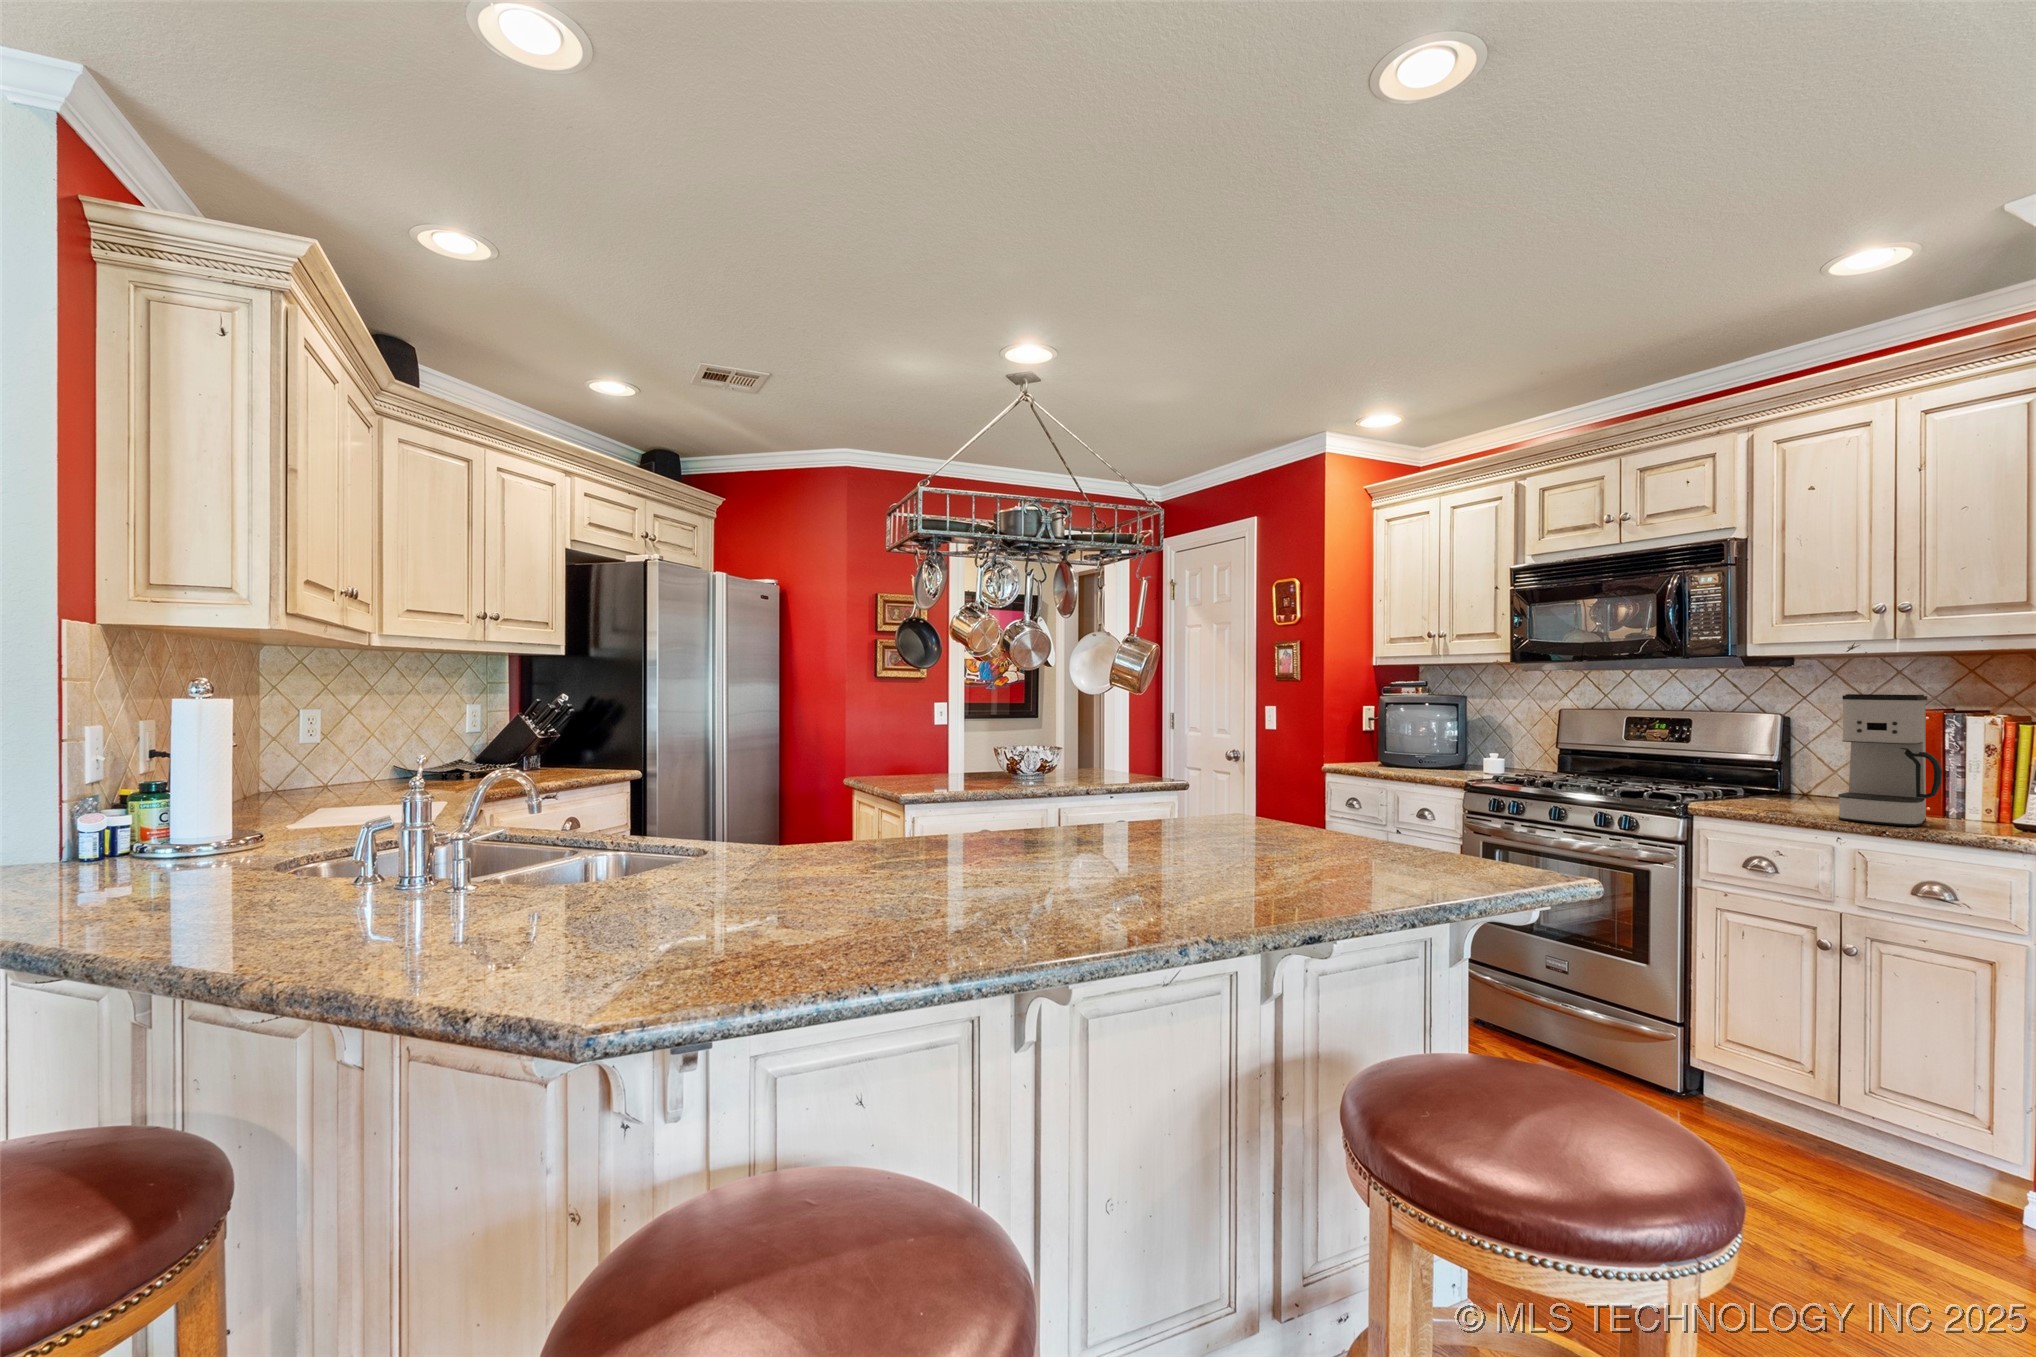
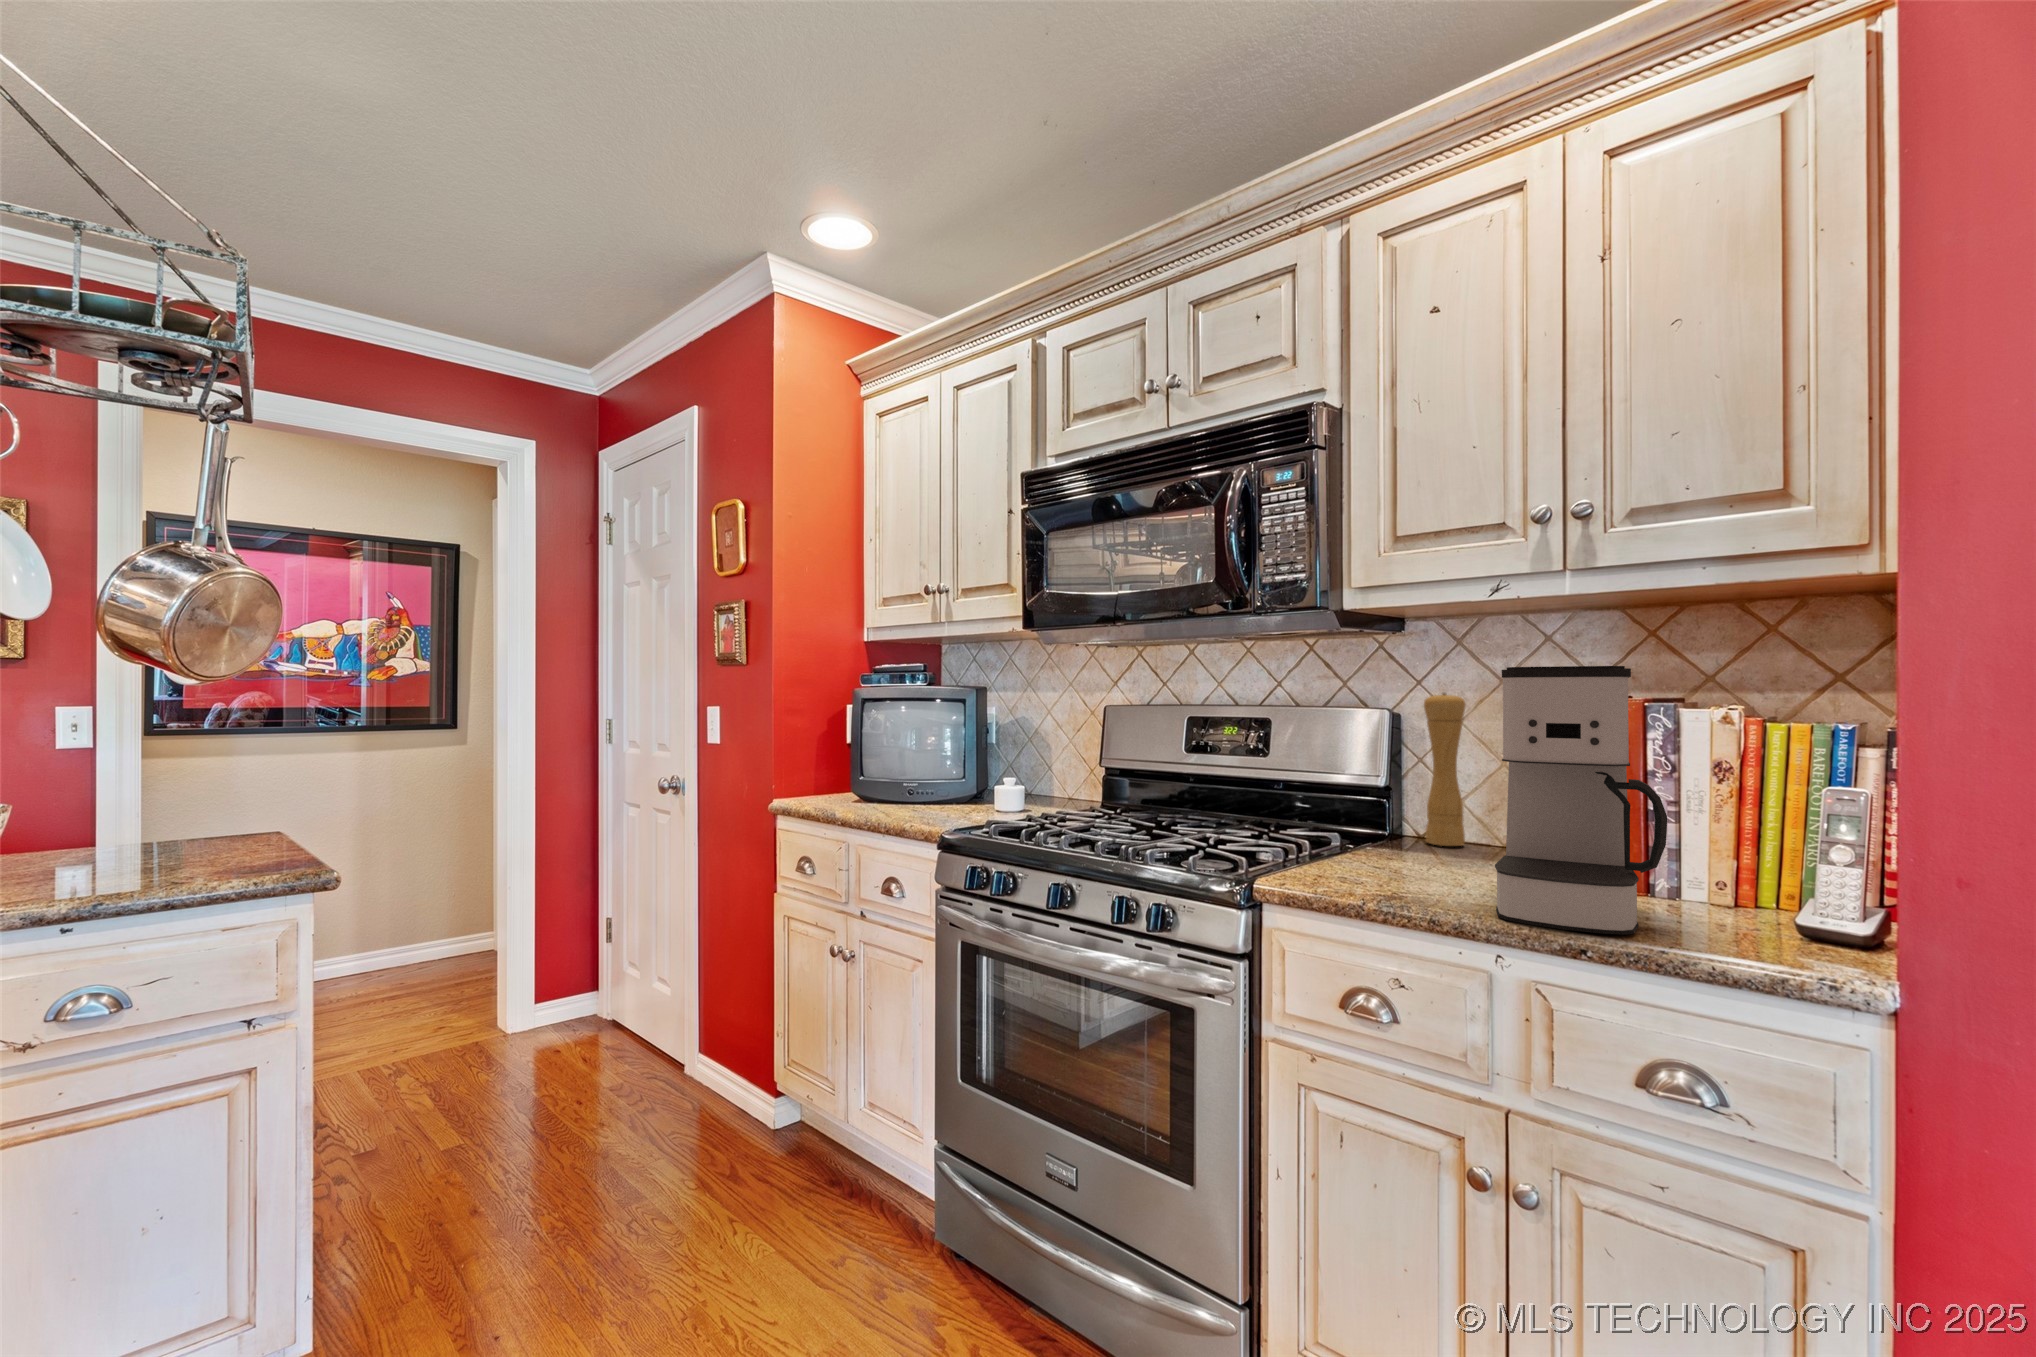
pepper mill: none [1805,705,1836,797] -> present [1424,693,1466,846]

